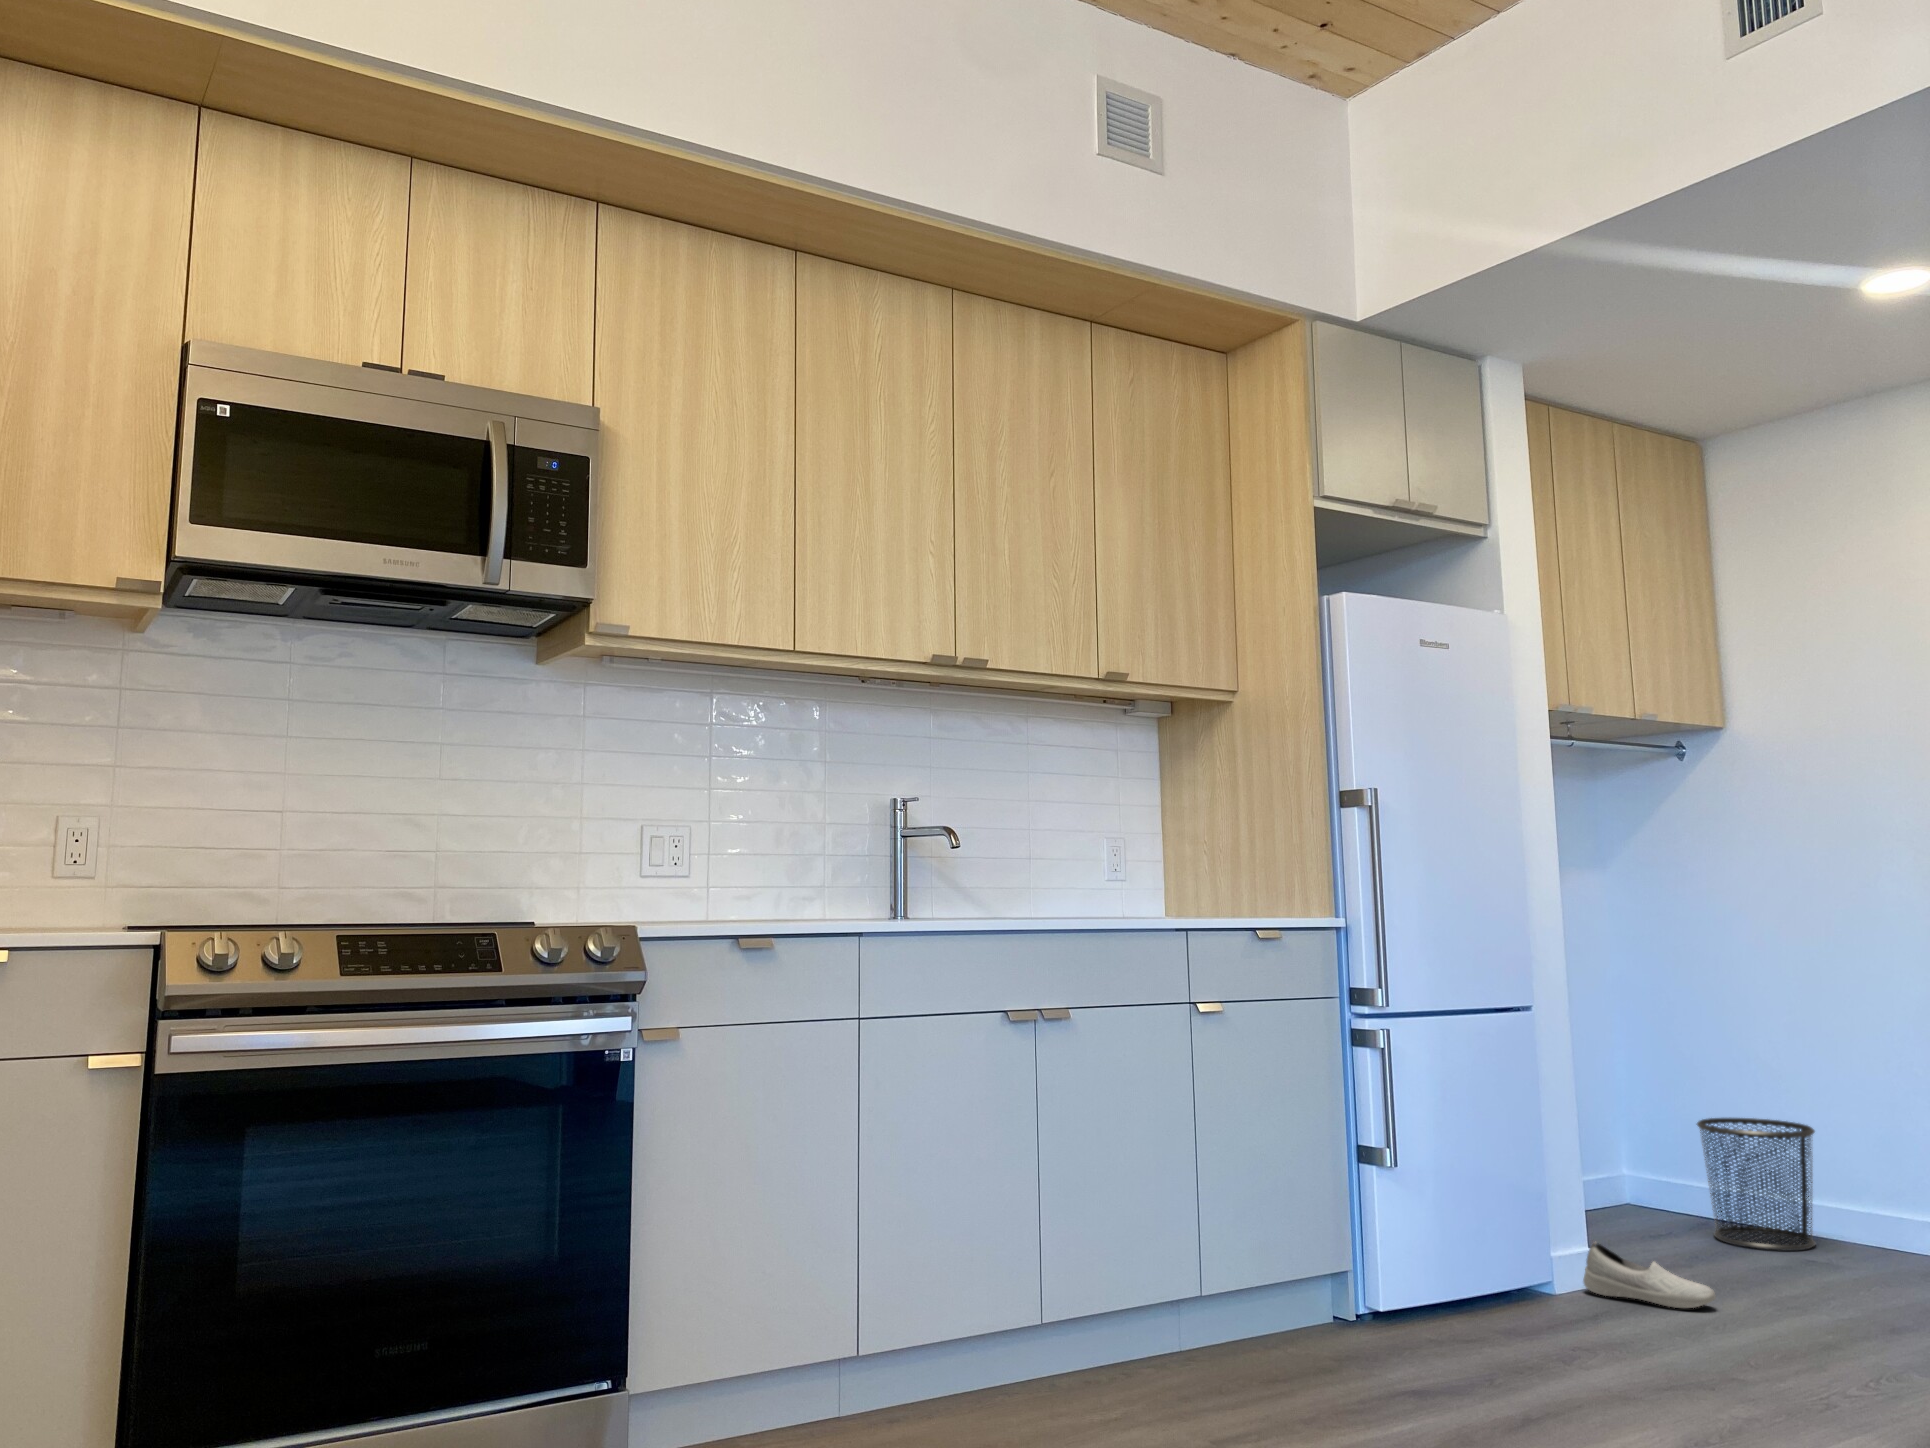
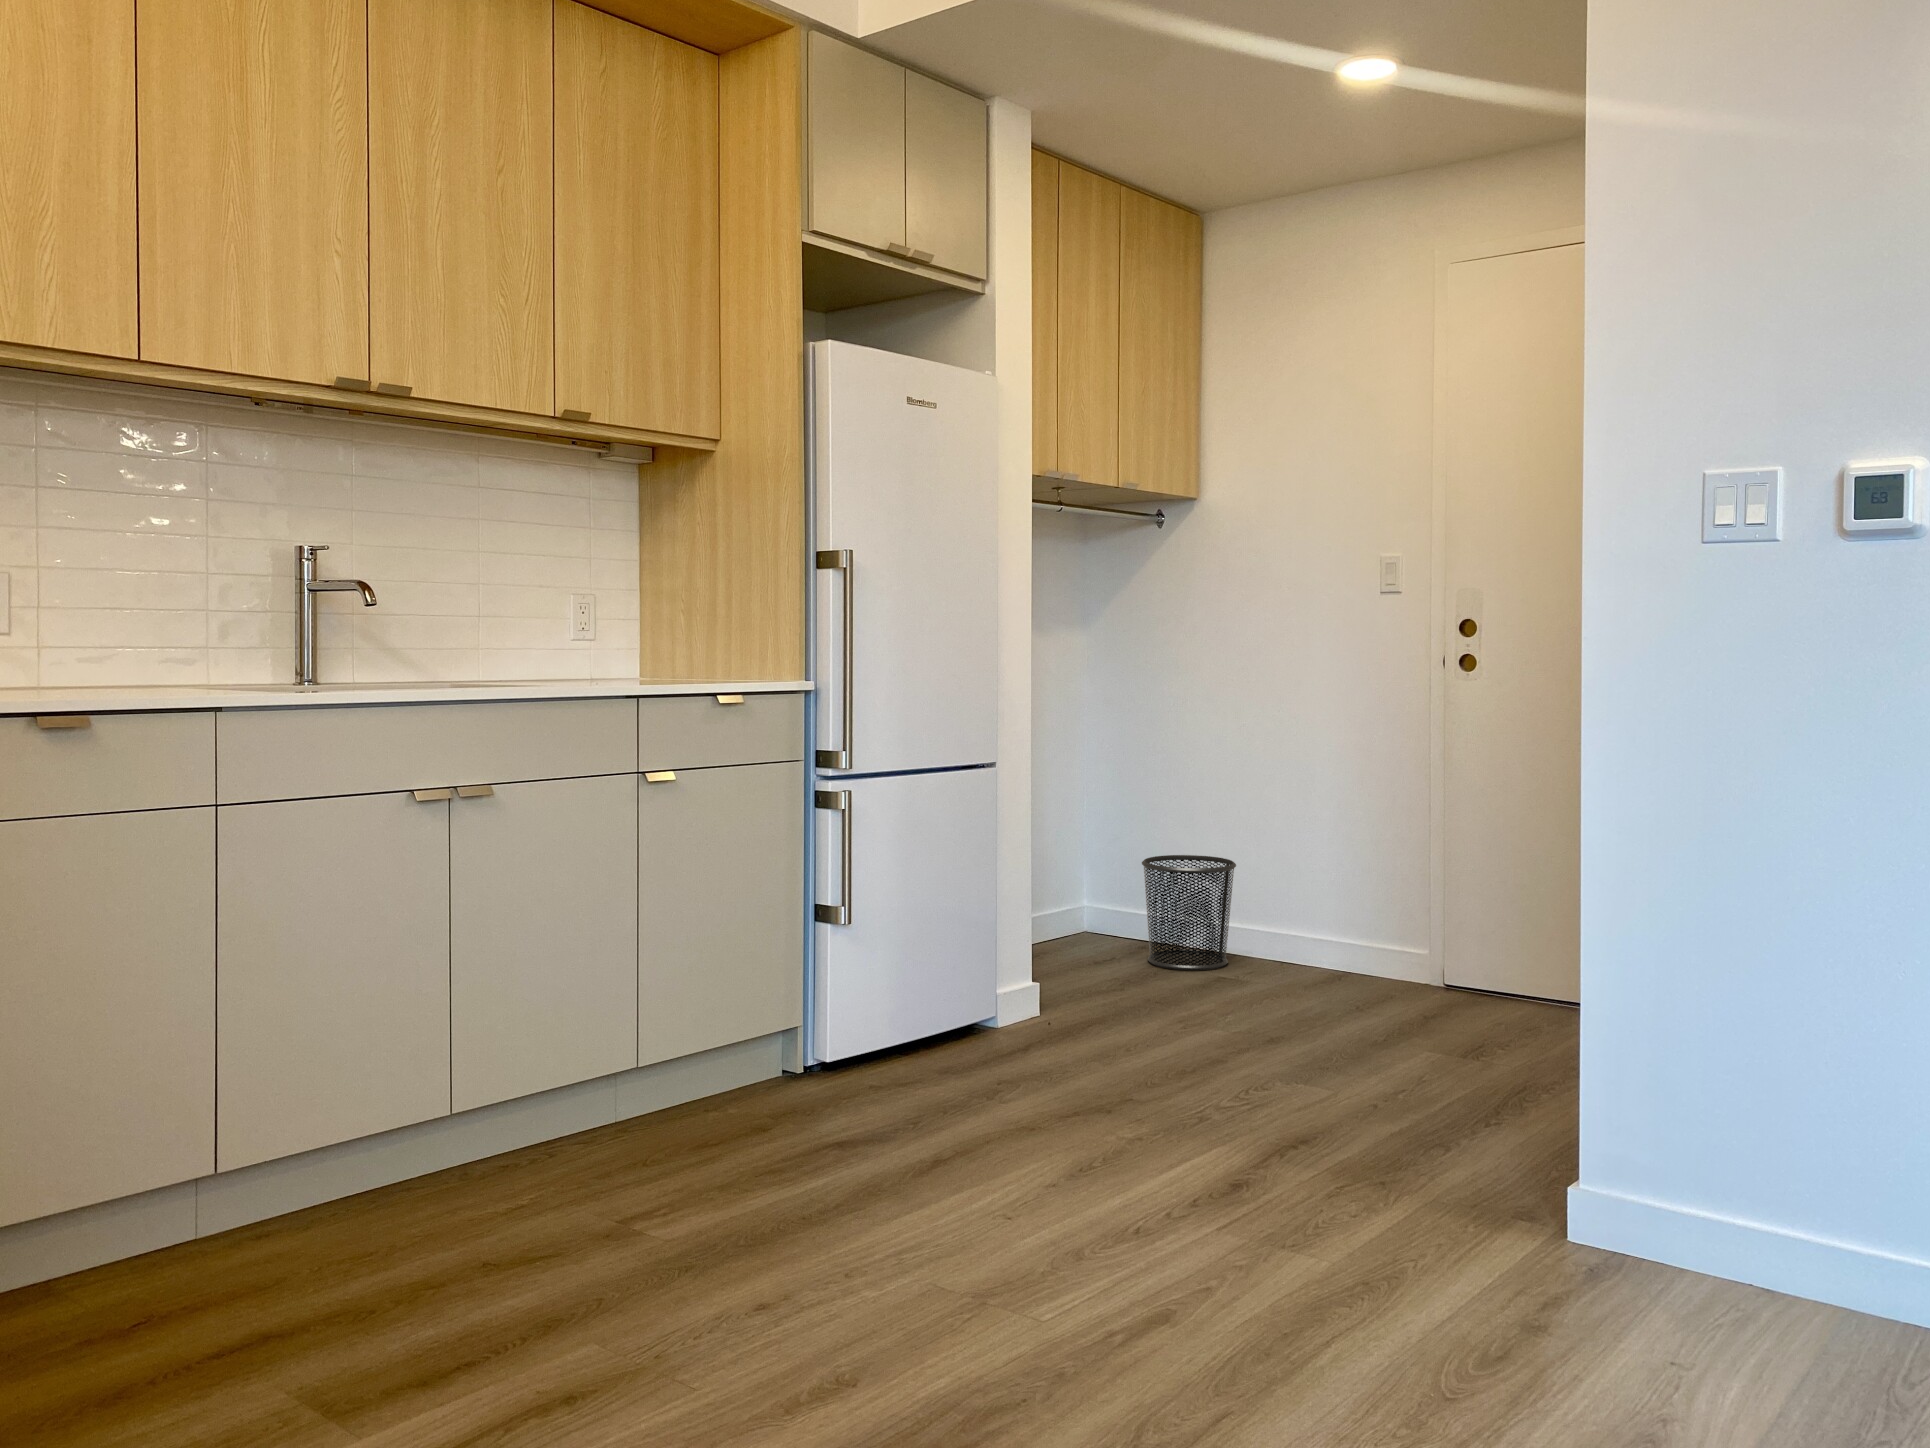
shoe: present [1583,1242,1716,1308] -> none [1024,979,1133,1033]

